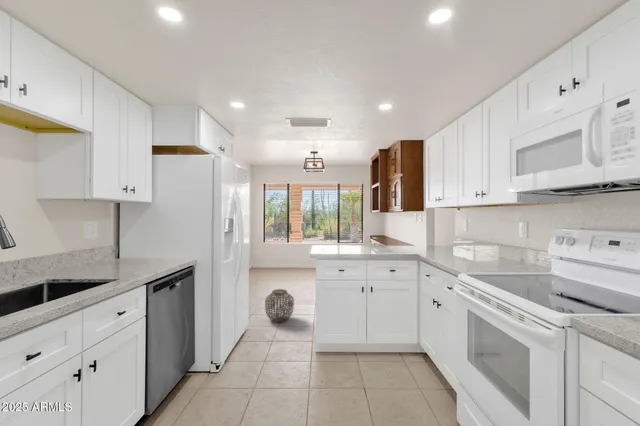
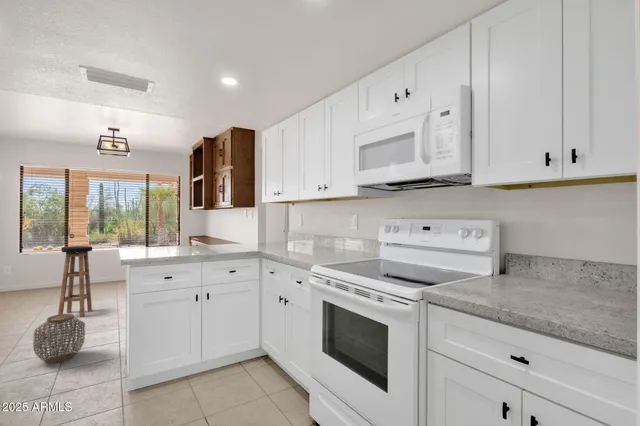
bar stool: none [281,241,301,293] -> present [58,246,92,317]

